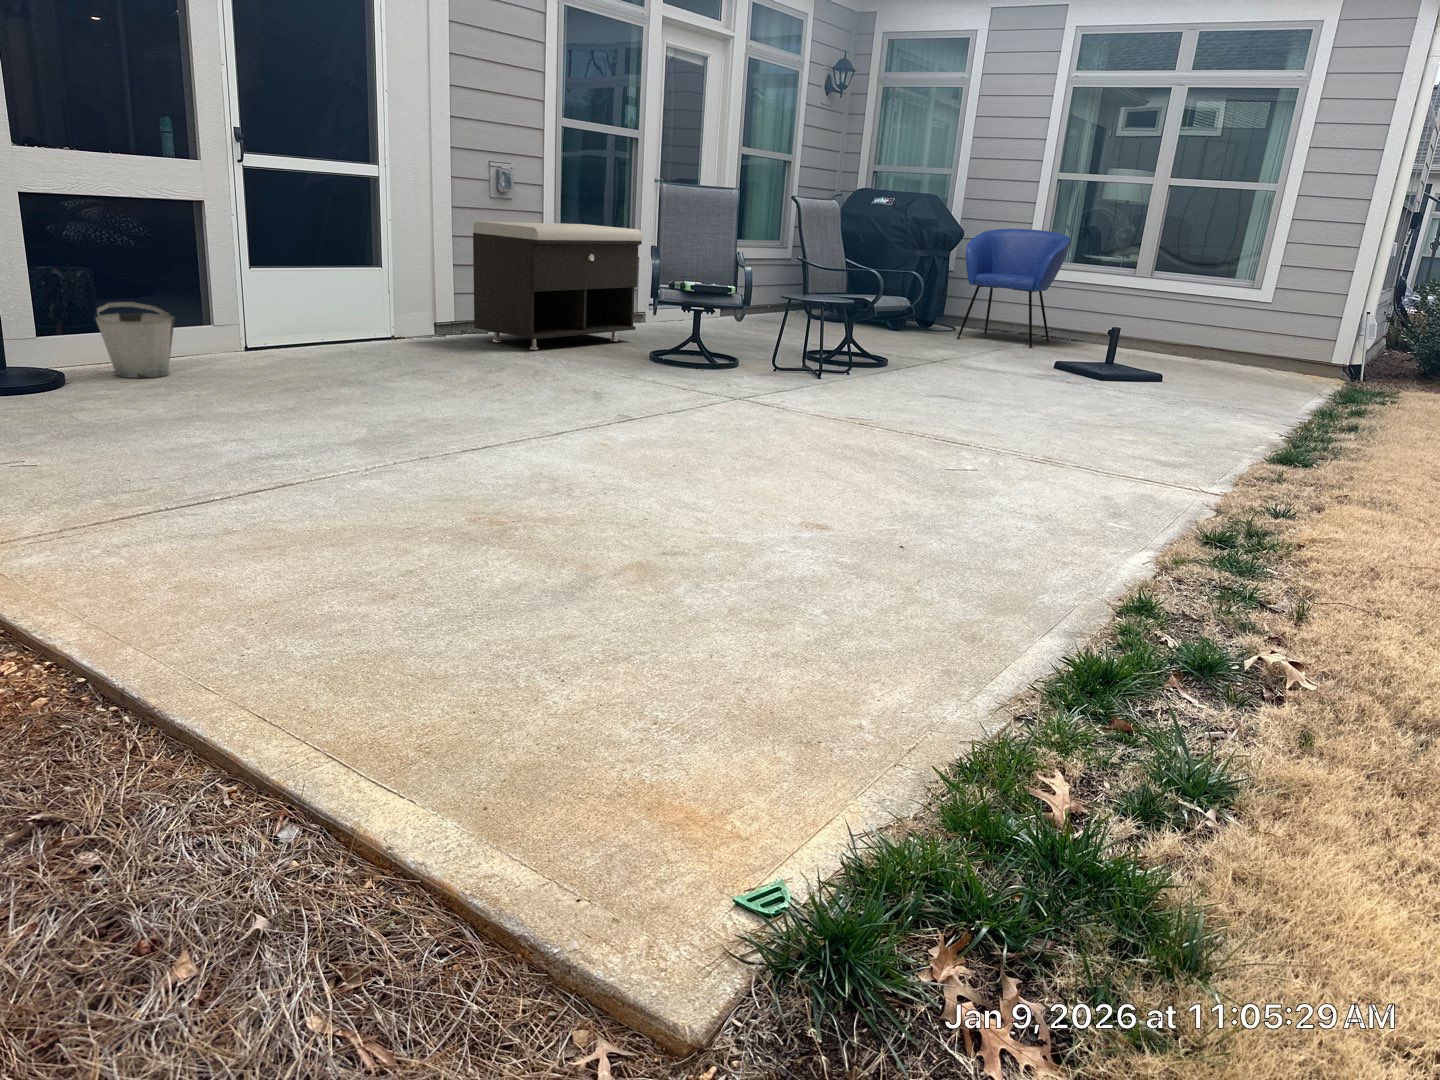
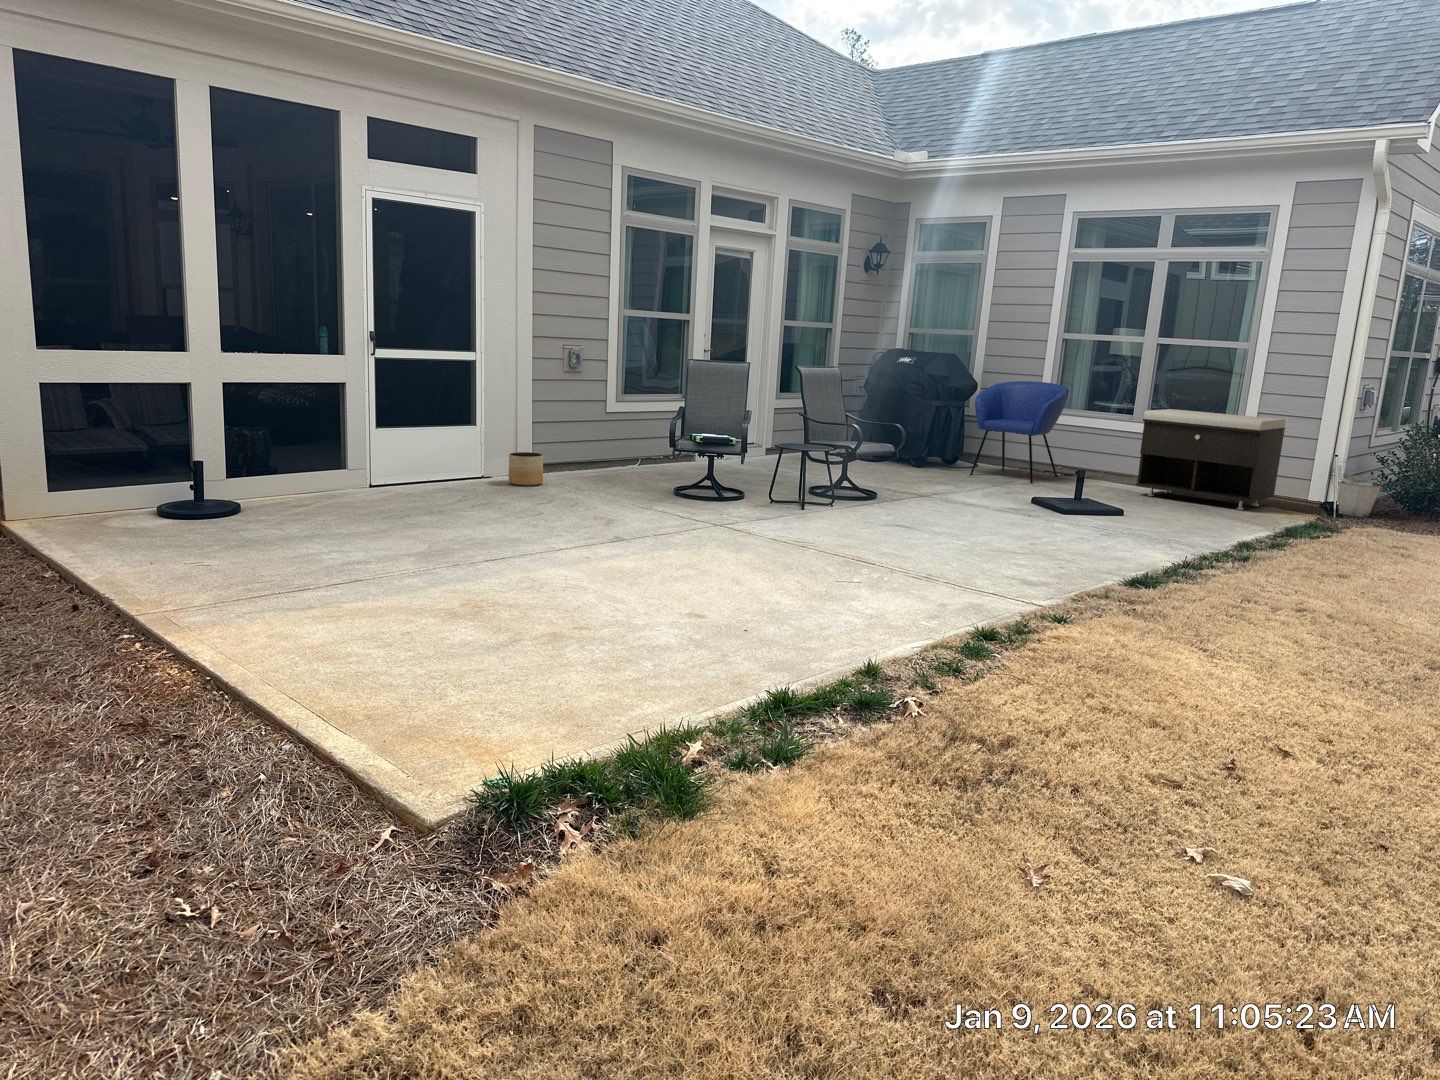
storage bench: present [473,221,642,350] -> present [1136,409,1285,510]
bucket: present [96,302,175,378] -> present [1337,474,1382,517]
planter: none [426,305,472,349] -> present [509,452,543,486]

